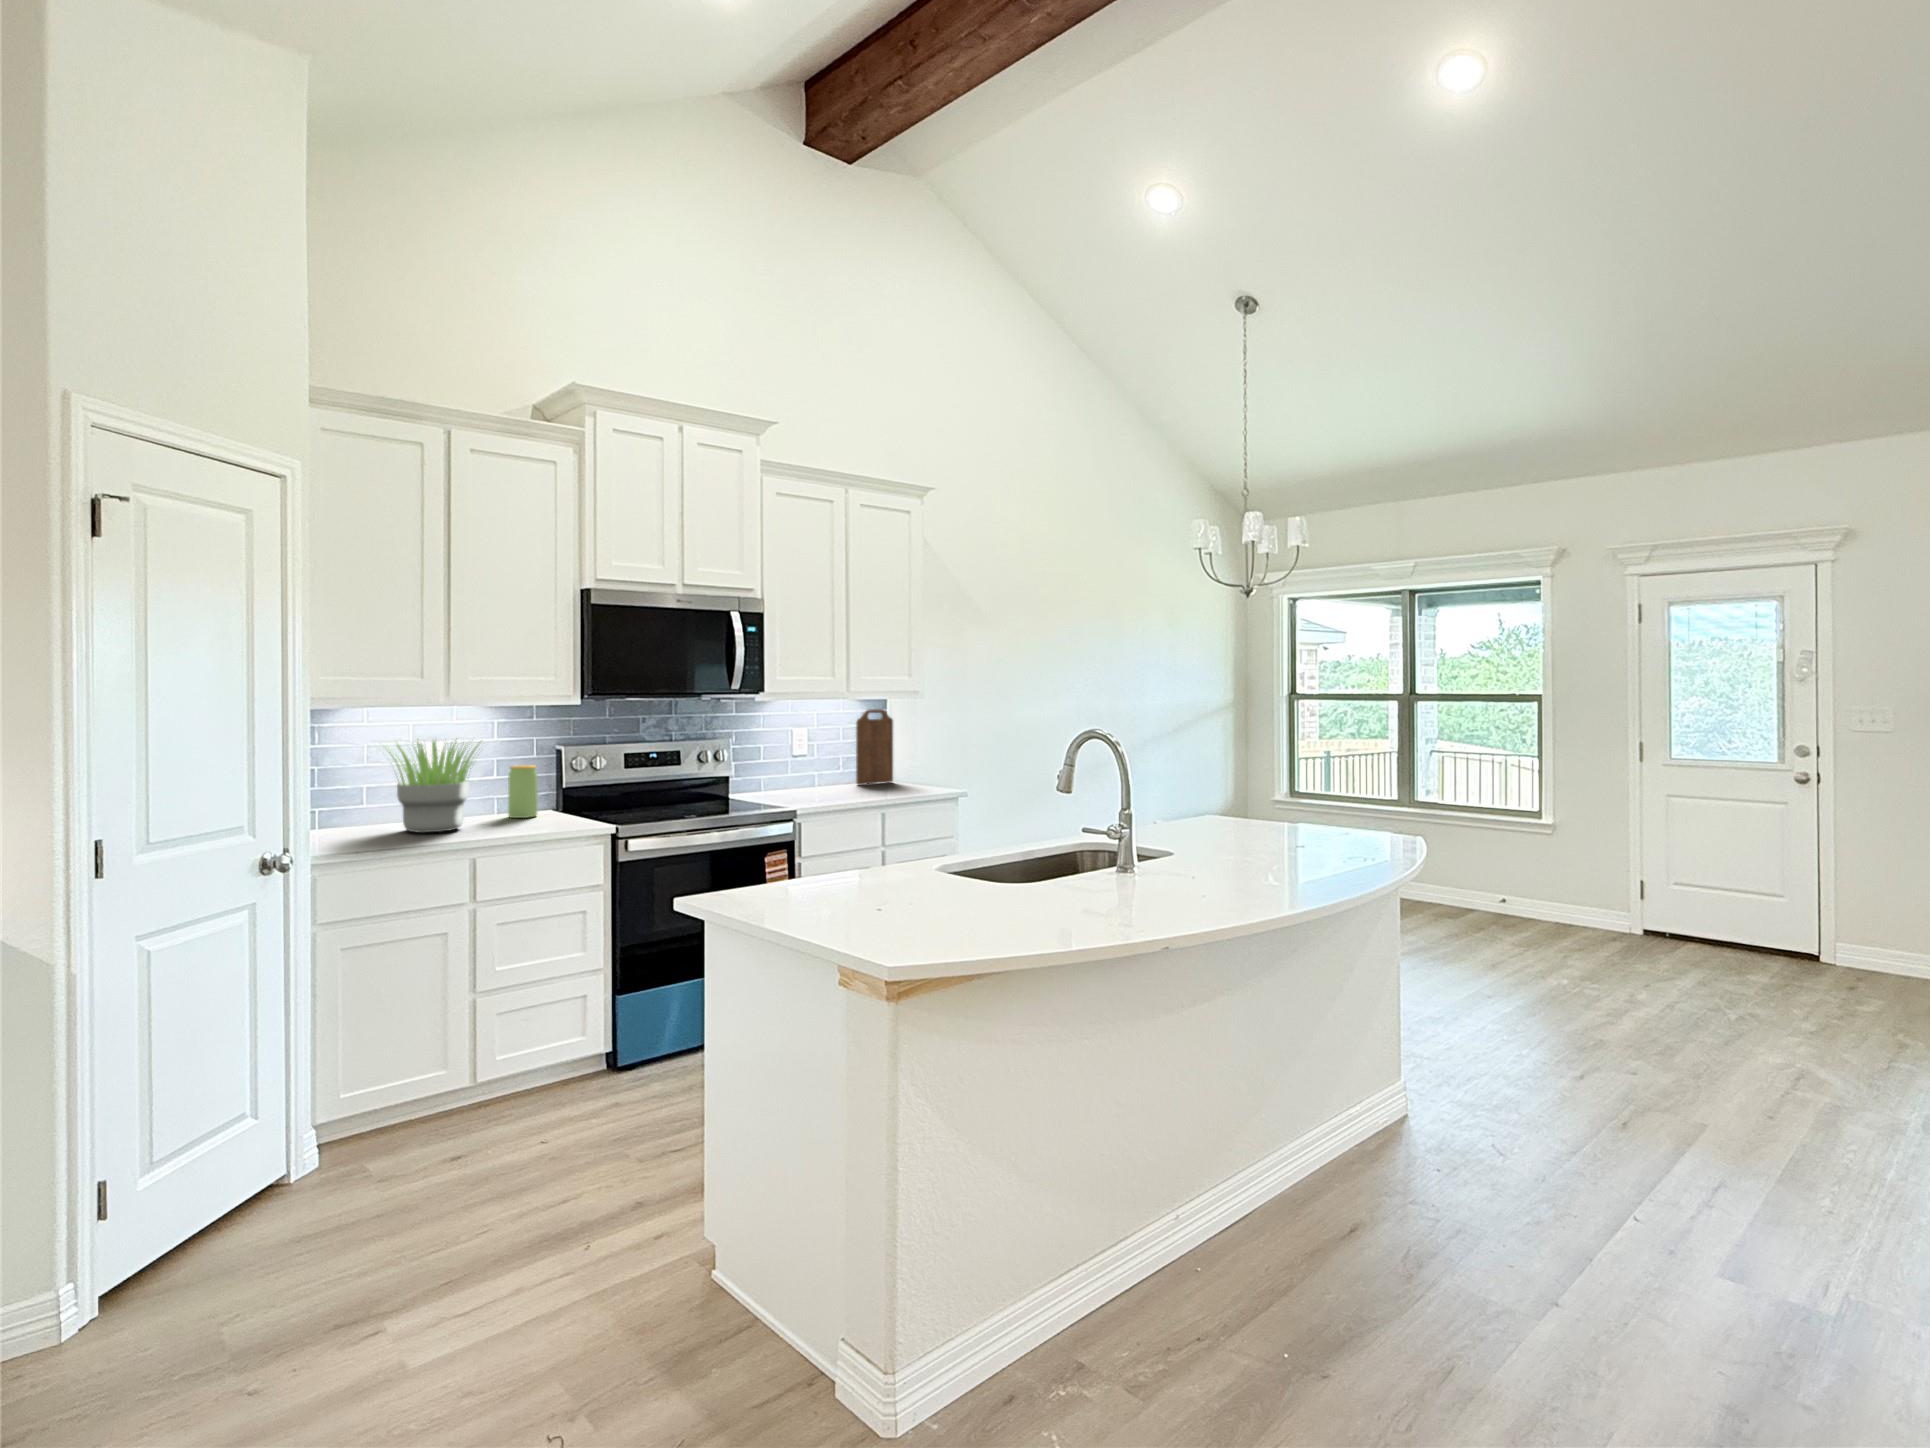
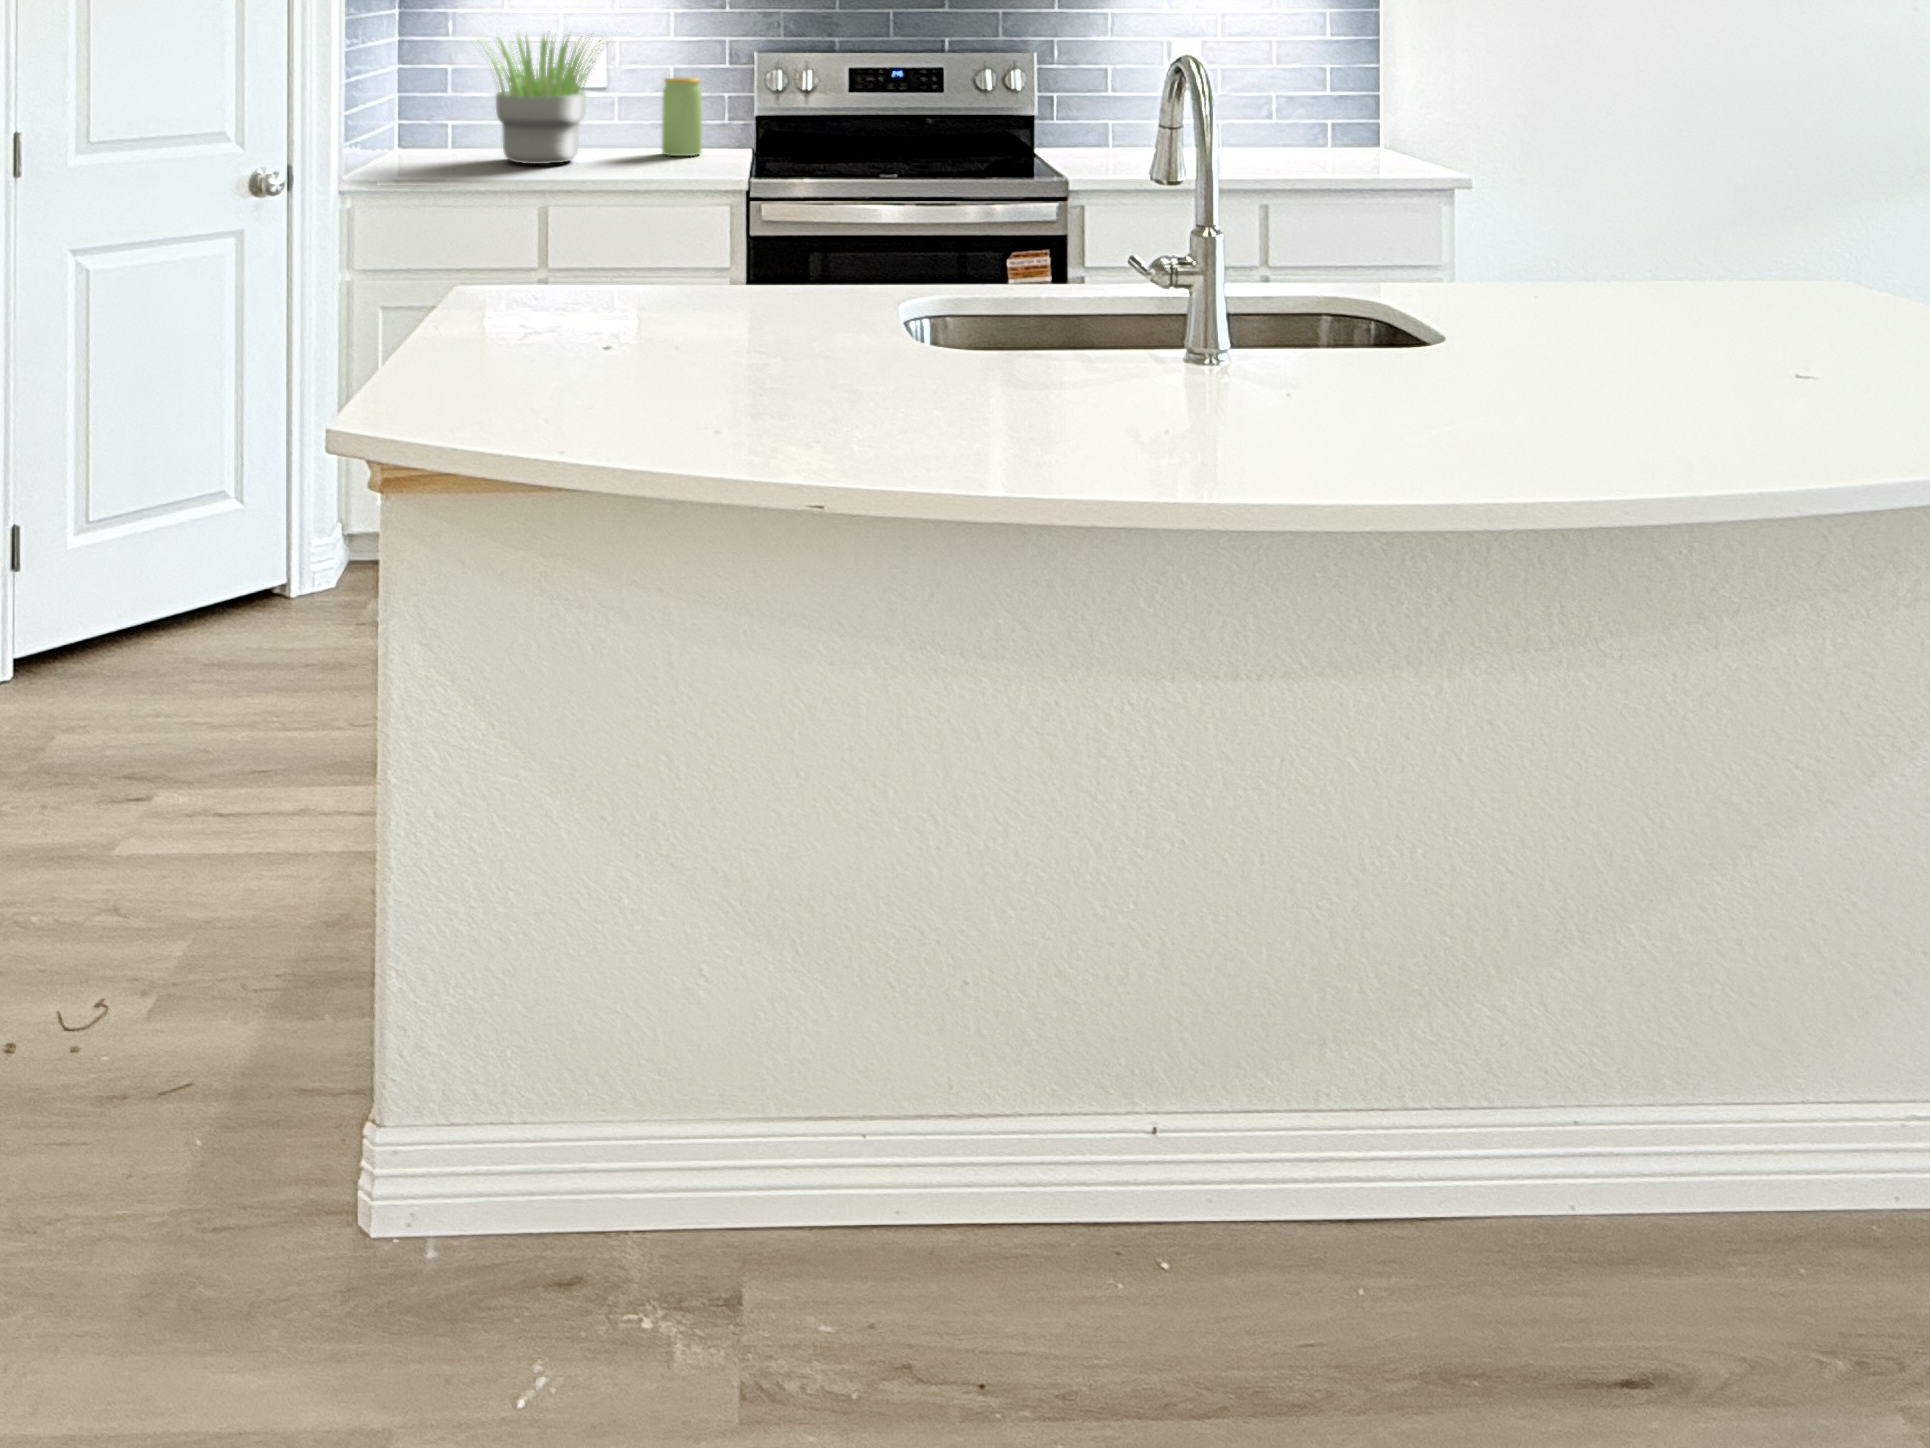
cutting board: present [856,709,893,785] -> none [1296,10,1380,153]

